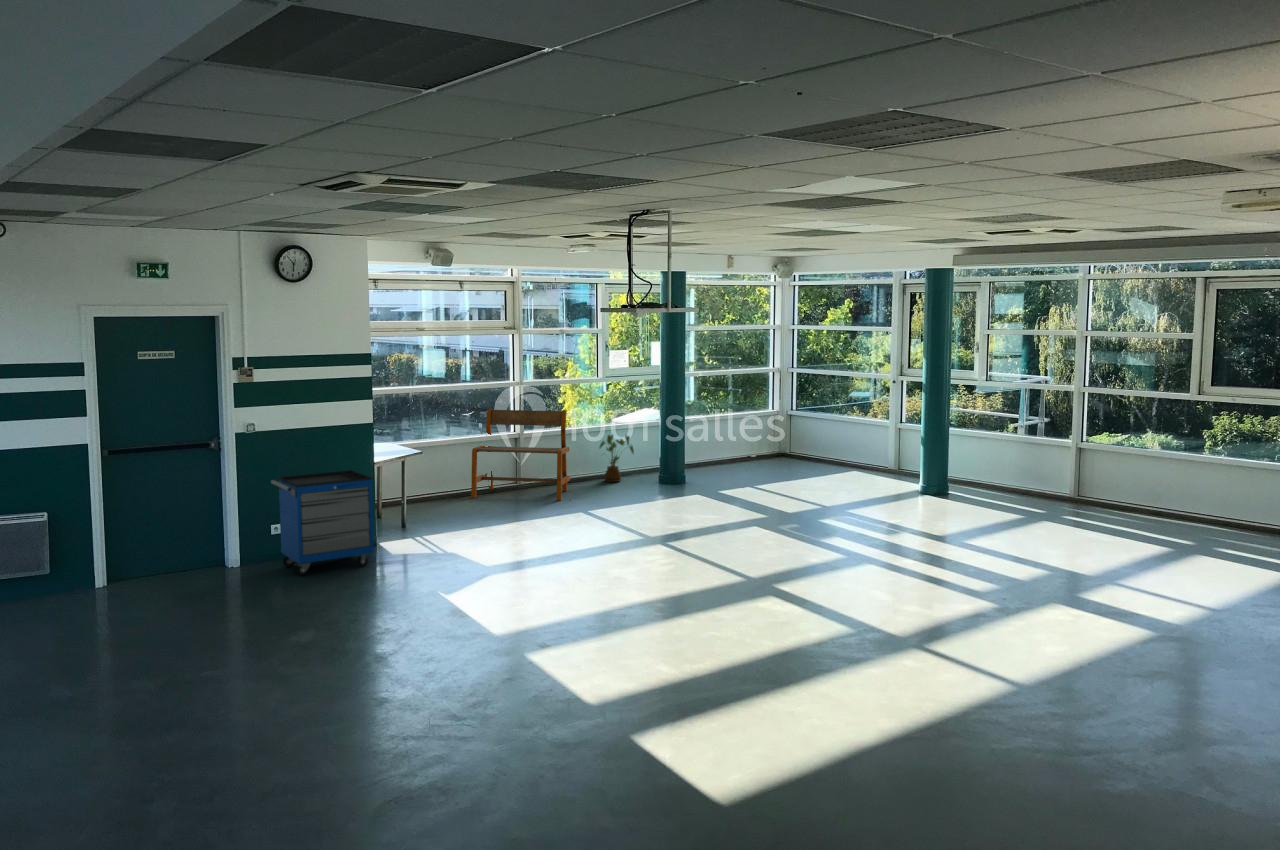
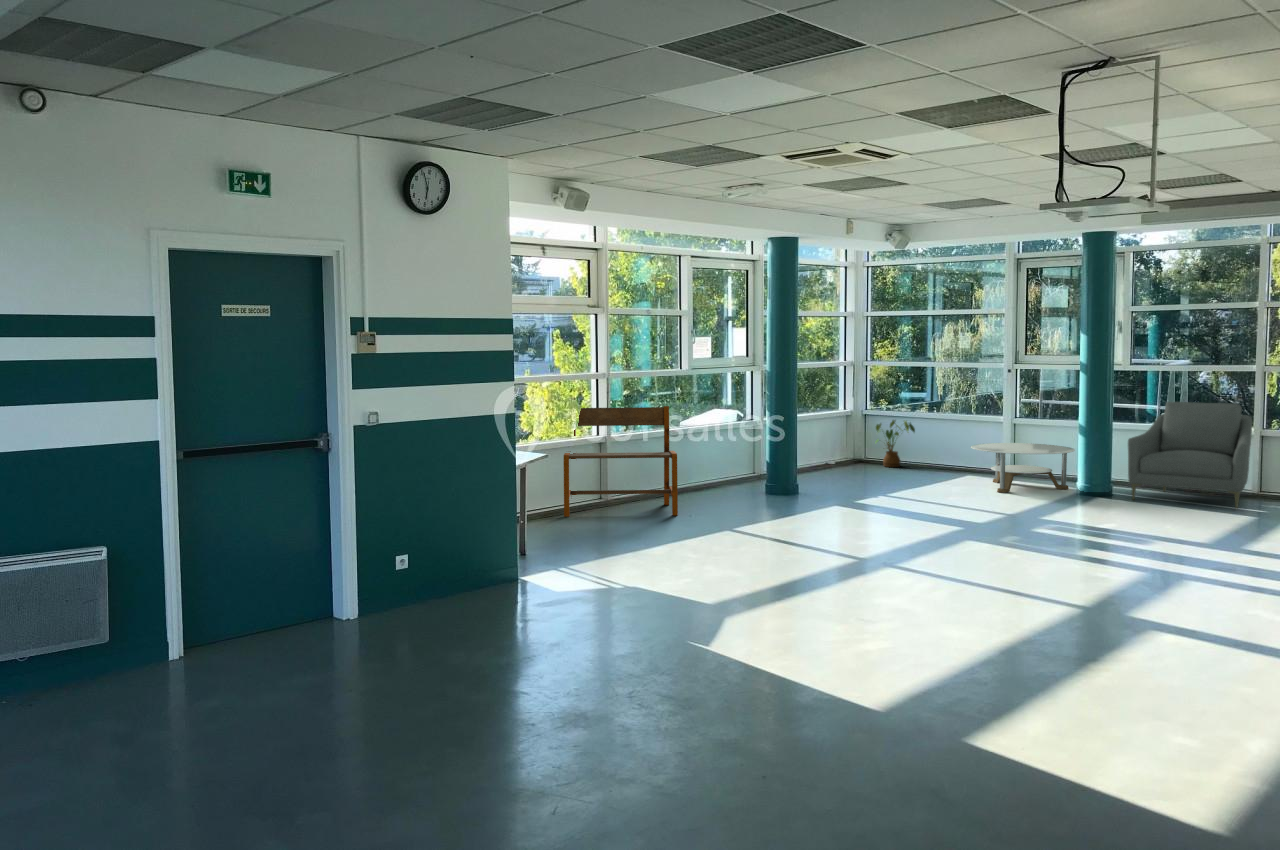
chair: none [959,418,1076,516] -> present [1128,402,1252,509]
house plant: present [600,435,634,482] -> present [876,420,915,467]
round table: none [843,447,931,492] -> present [971,443,1075,493]
storage cabinet: present [271,470,374,576] -> none [404,476,546,624]

